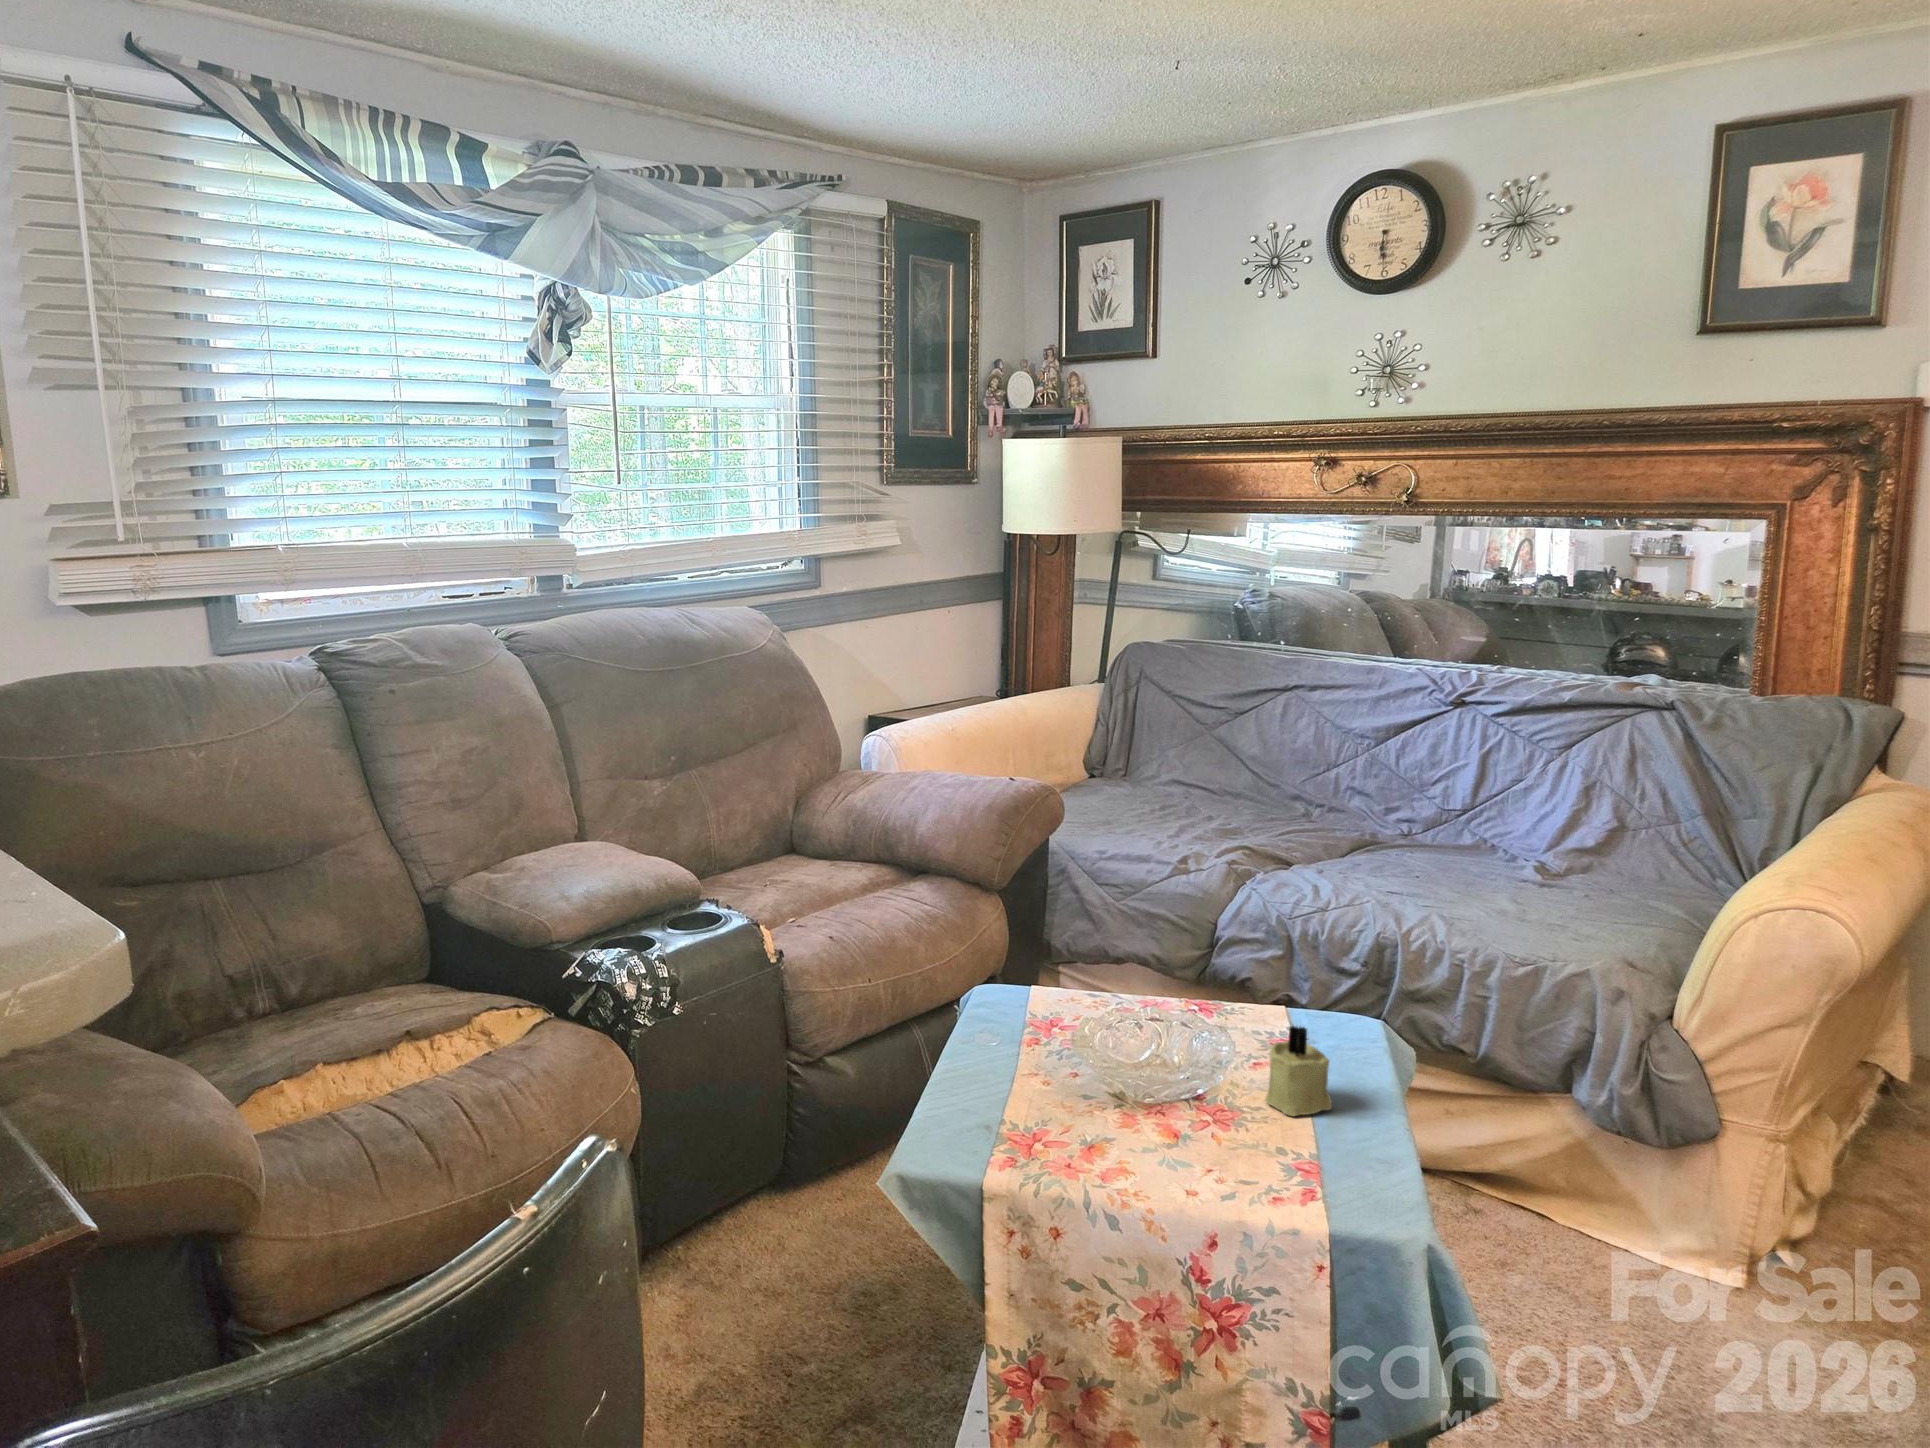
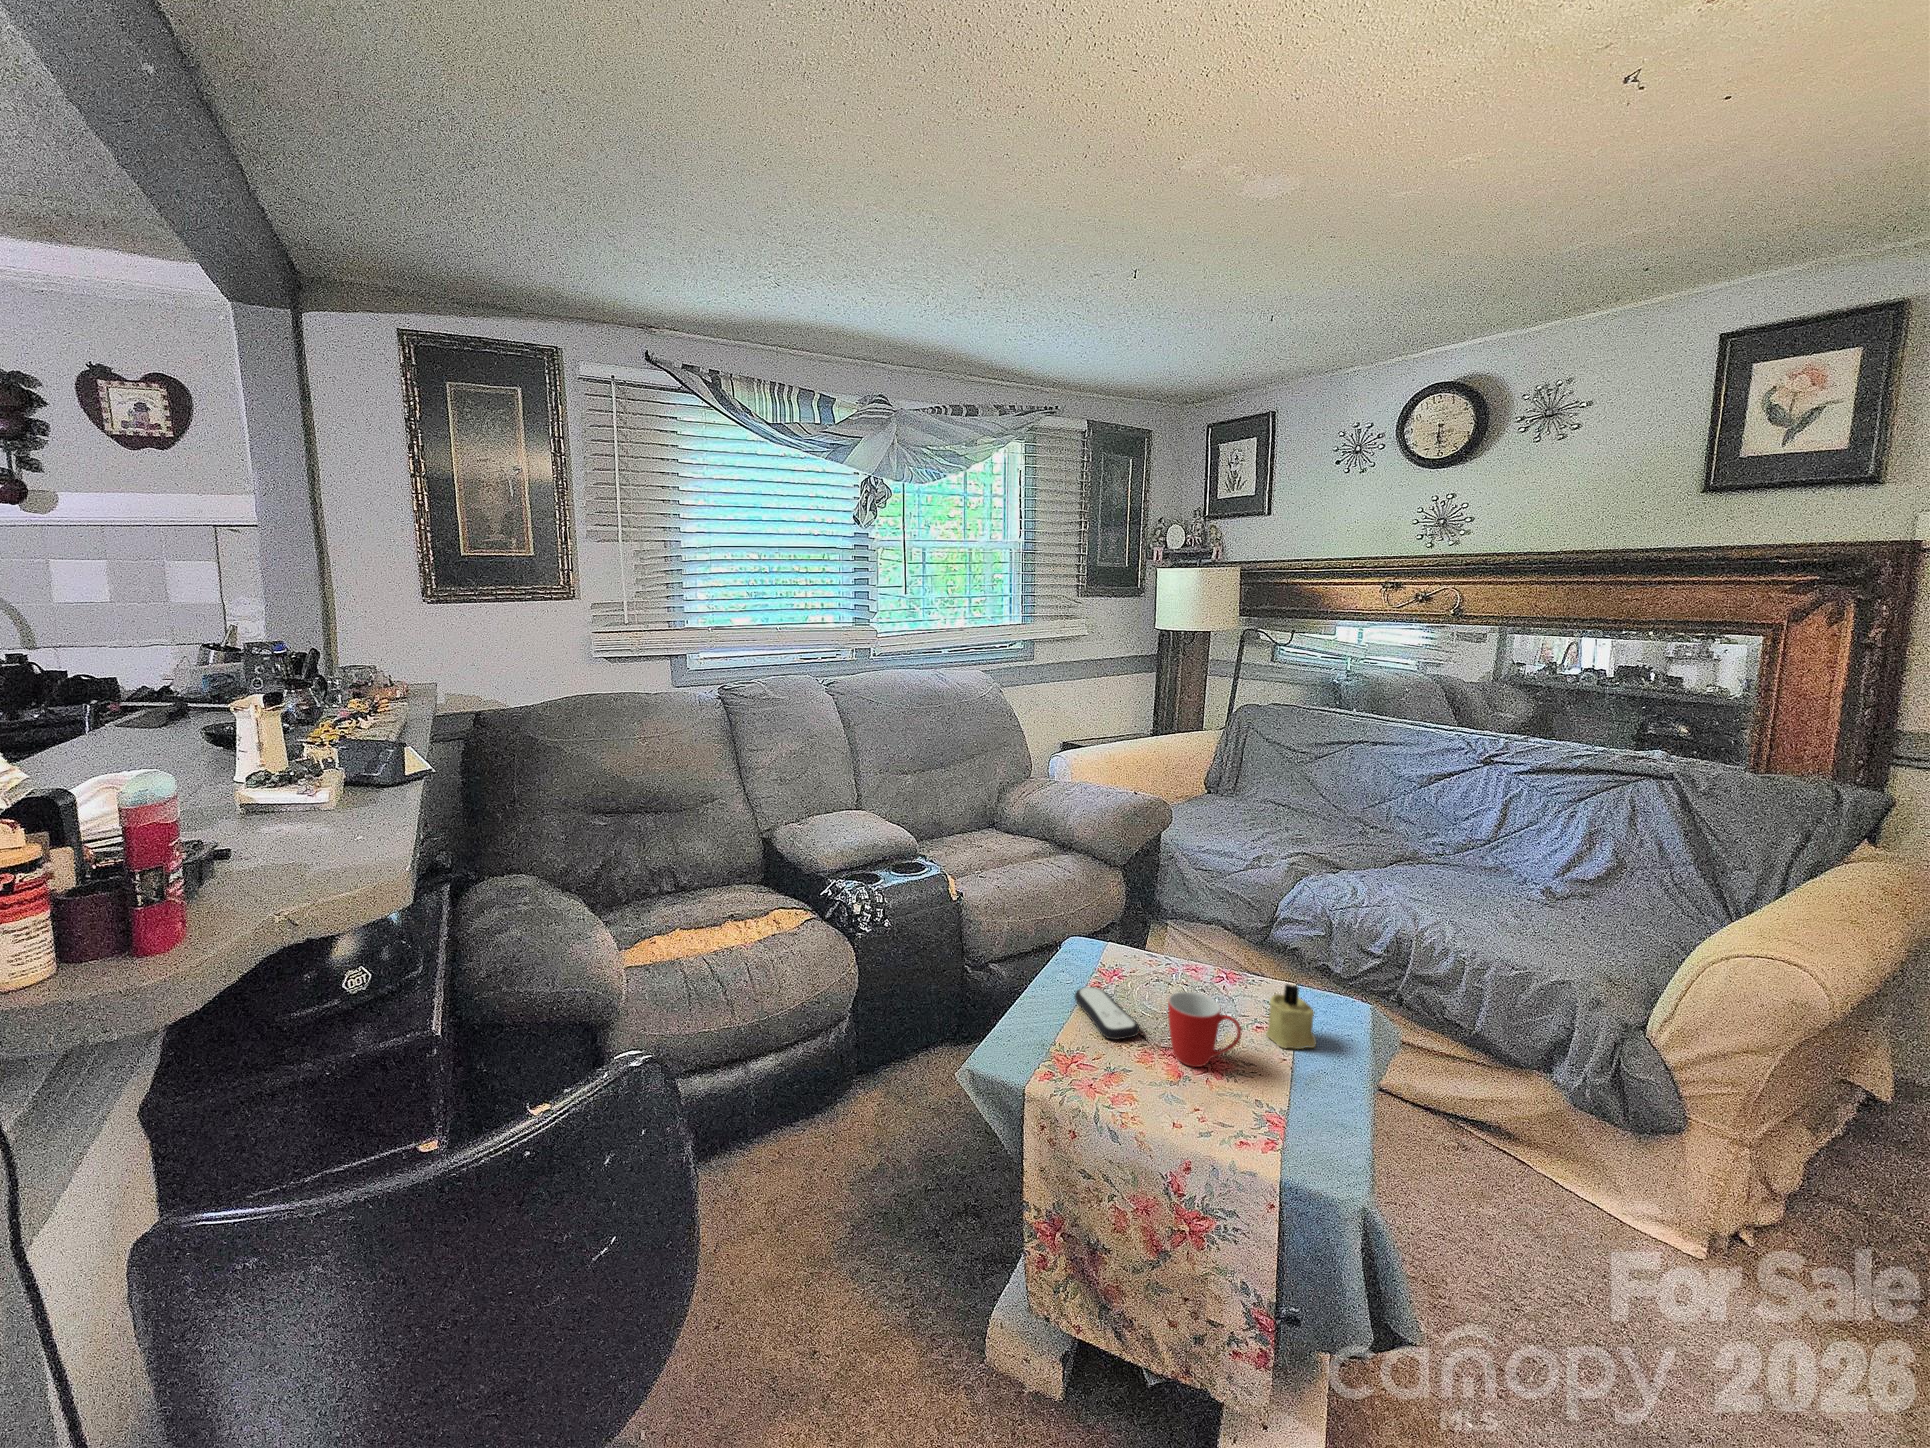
mug: none [1143,1055,1248,1162] -> present [1168,992,1241,1067]
remote control: none [992,1070,1098,1142] -> present [1075,987,1140,1039]

